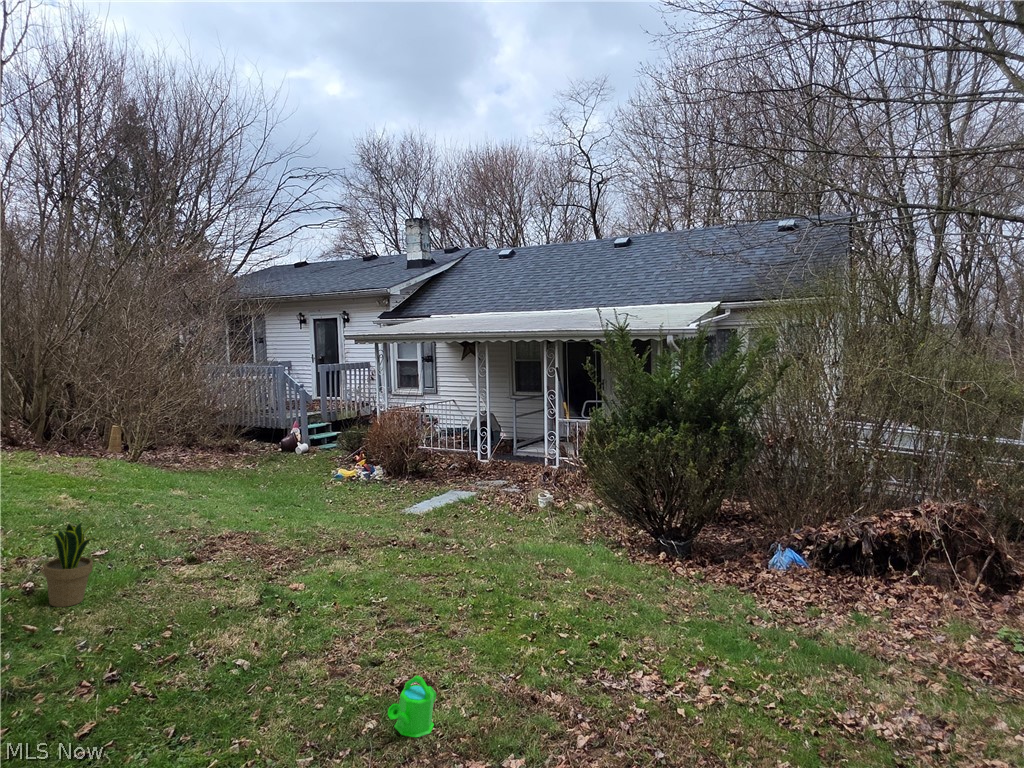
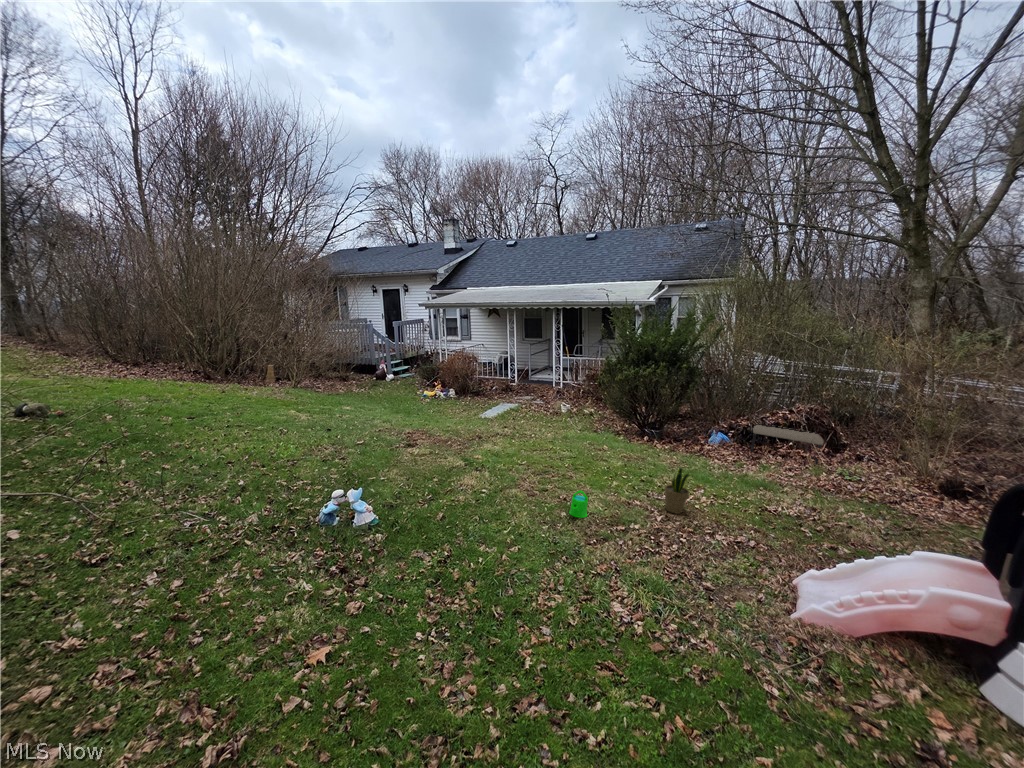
potted plant: present [44,523,97,607] -> present [665,467,693,514]
bench: none [842,533,975,613] -> present [749,425,824,464]

